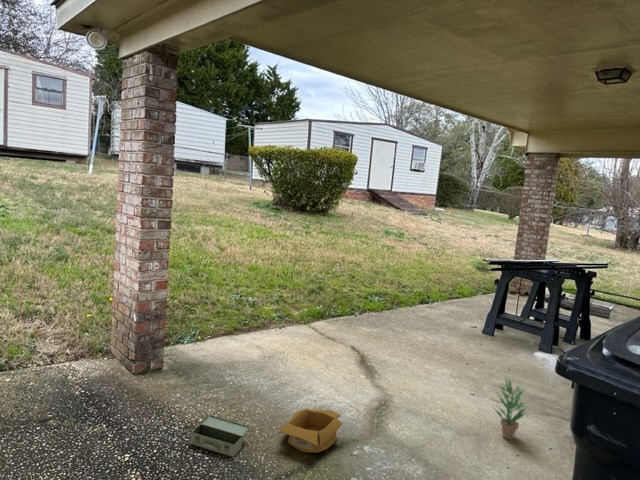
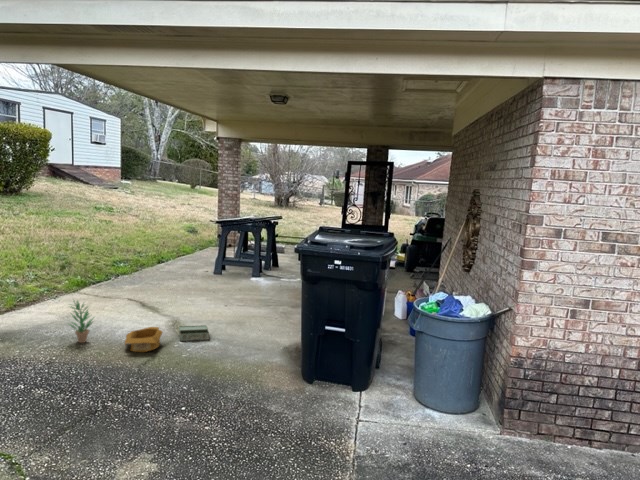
potted plant: present [495,379,526,439] -> present [70,301,93,343]
toolbox: present [191,416,250,457] -> present [179,325,209,341]

